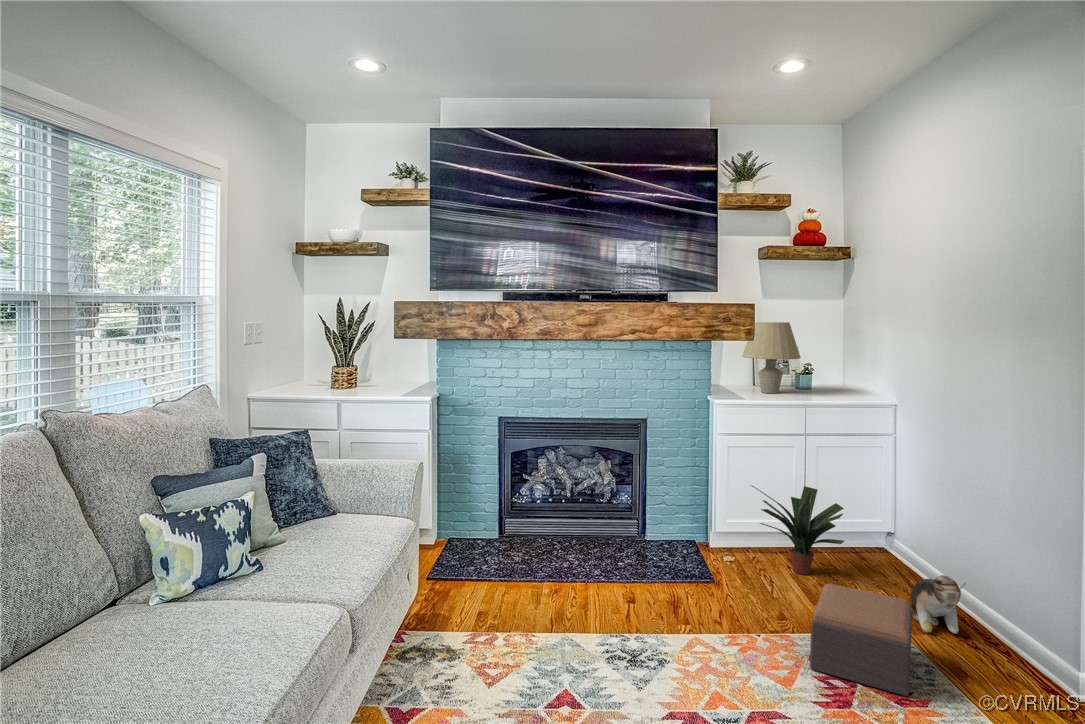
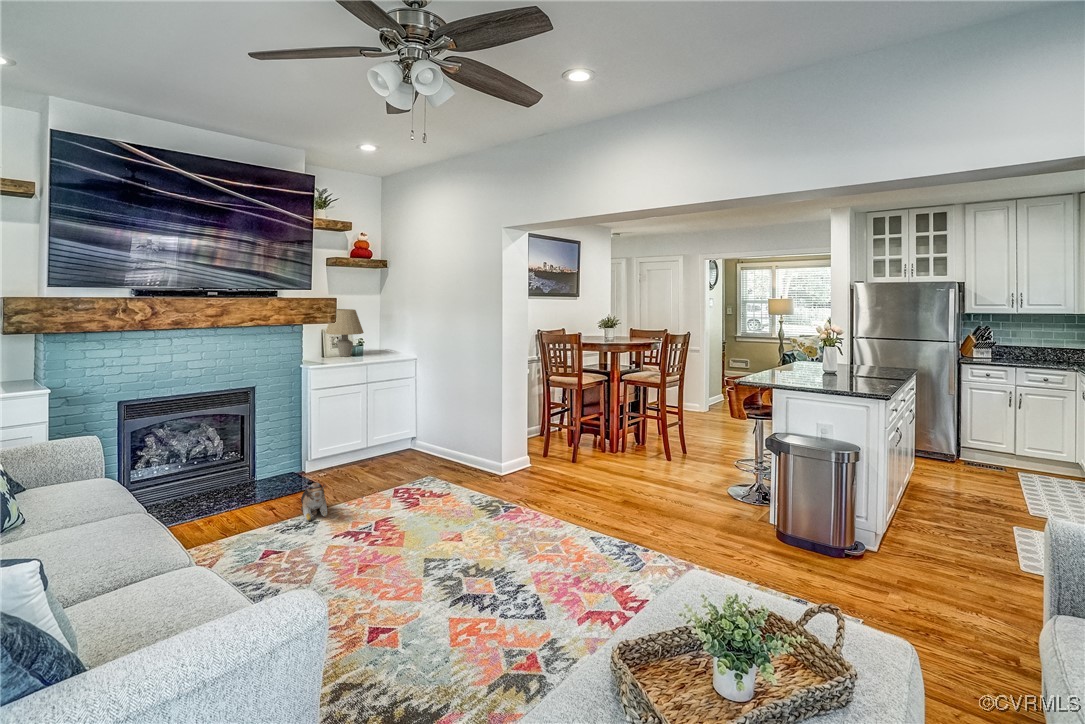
potted plant: present [752,486,844,575] -> none [342,412,400,464]
plush toy: present [910,575,966,634] -> present [301,483,327,521]
footstool: present [810,584,912,696] -> none [394,458,439,503]

